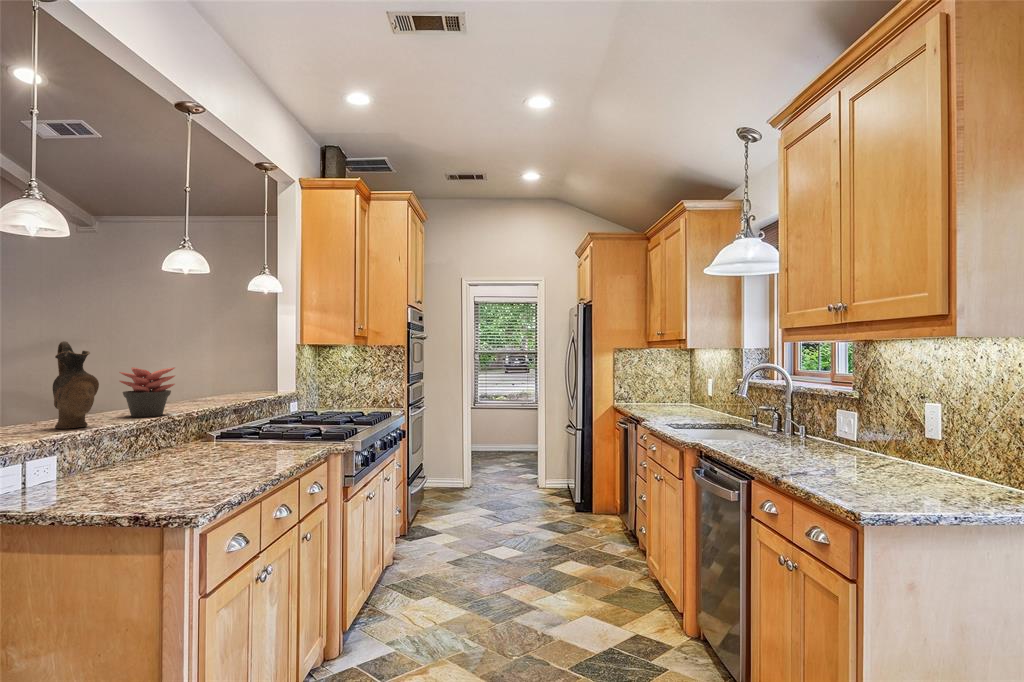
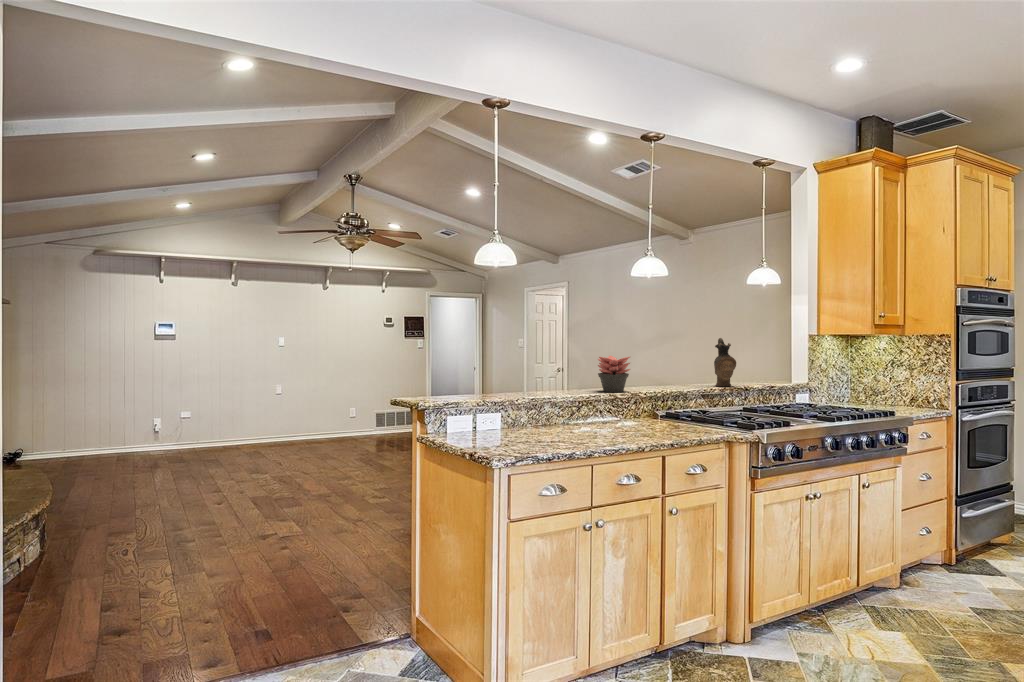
ceramic pitcher: present [53,341,99,429] -> present [714,338,736,386]

